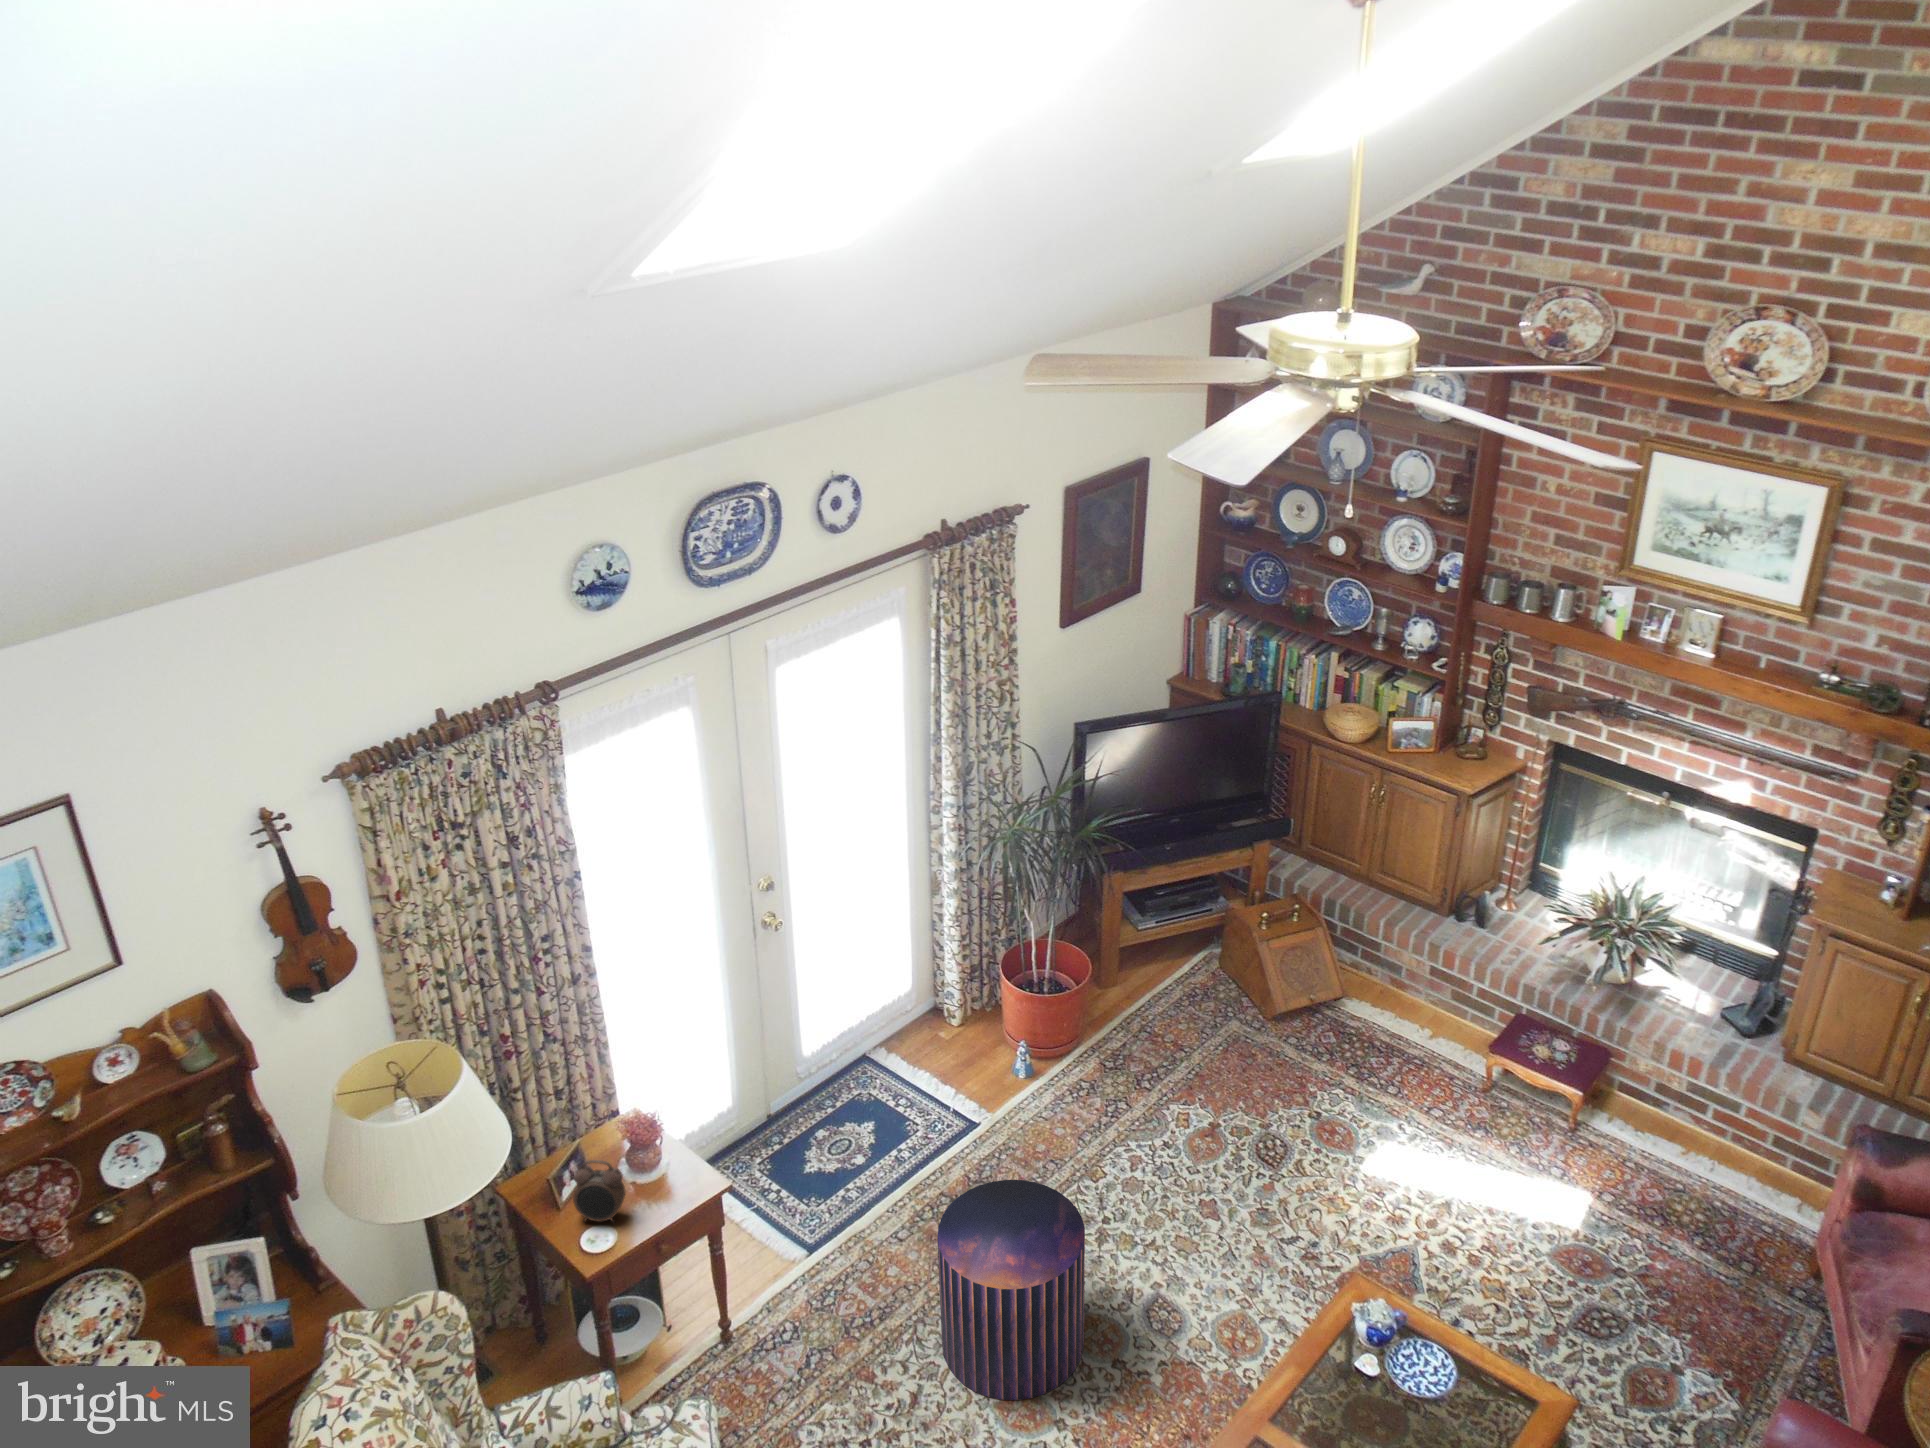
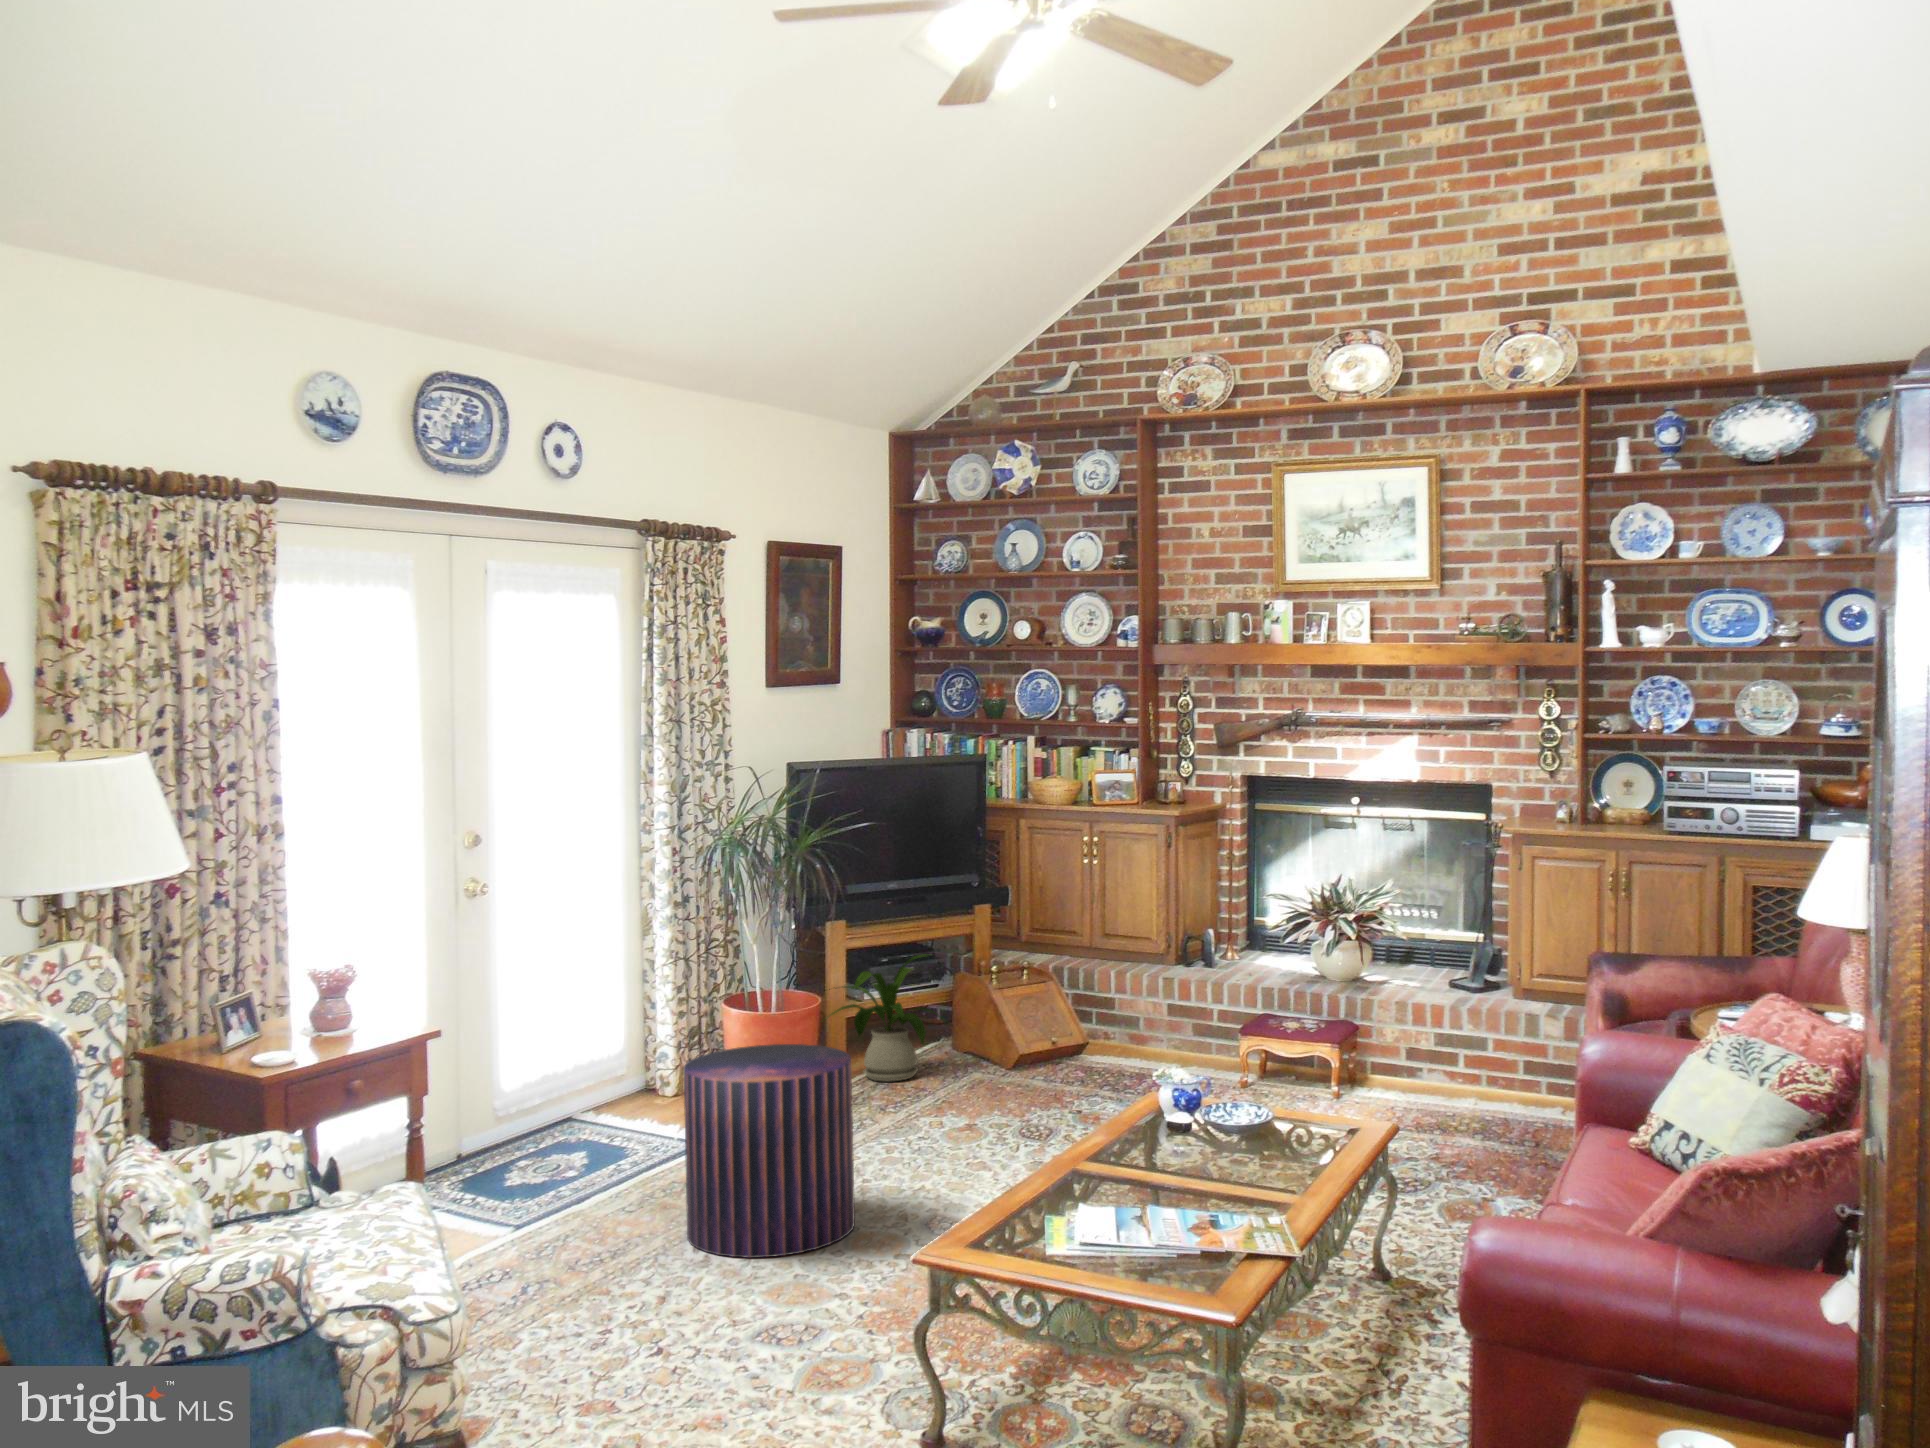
house plant: none [1093,930,1218,1039] -> present [829,954,939,1082]
alarm clock: present [573,1160,625,1222] -> none [245,968,310,1051]

